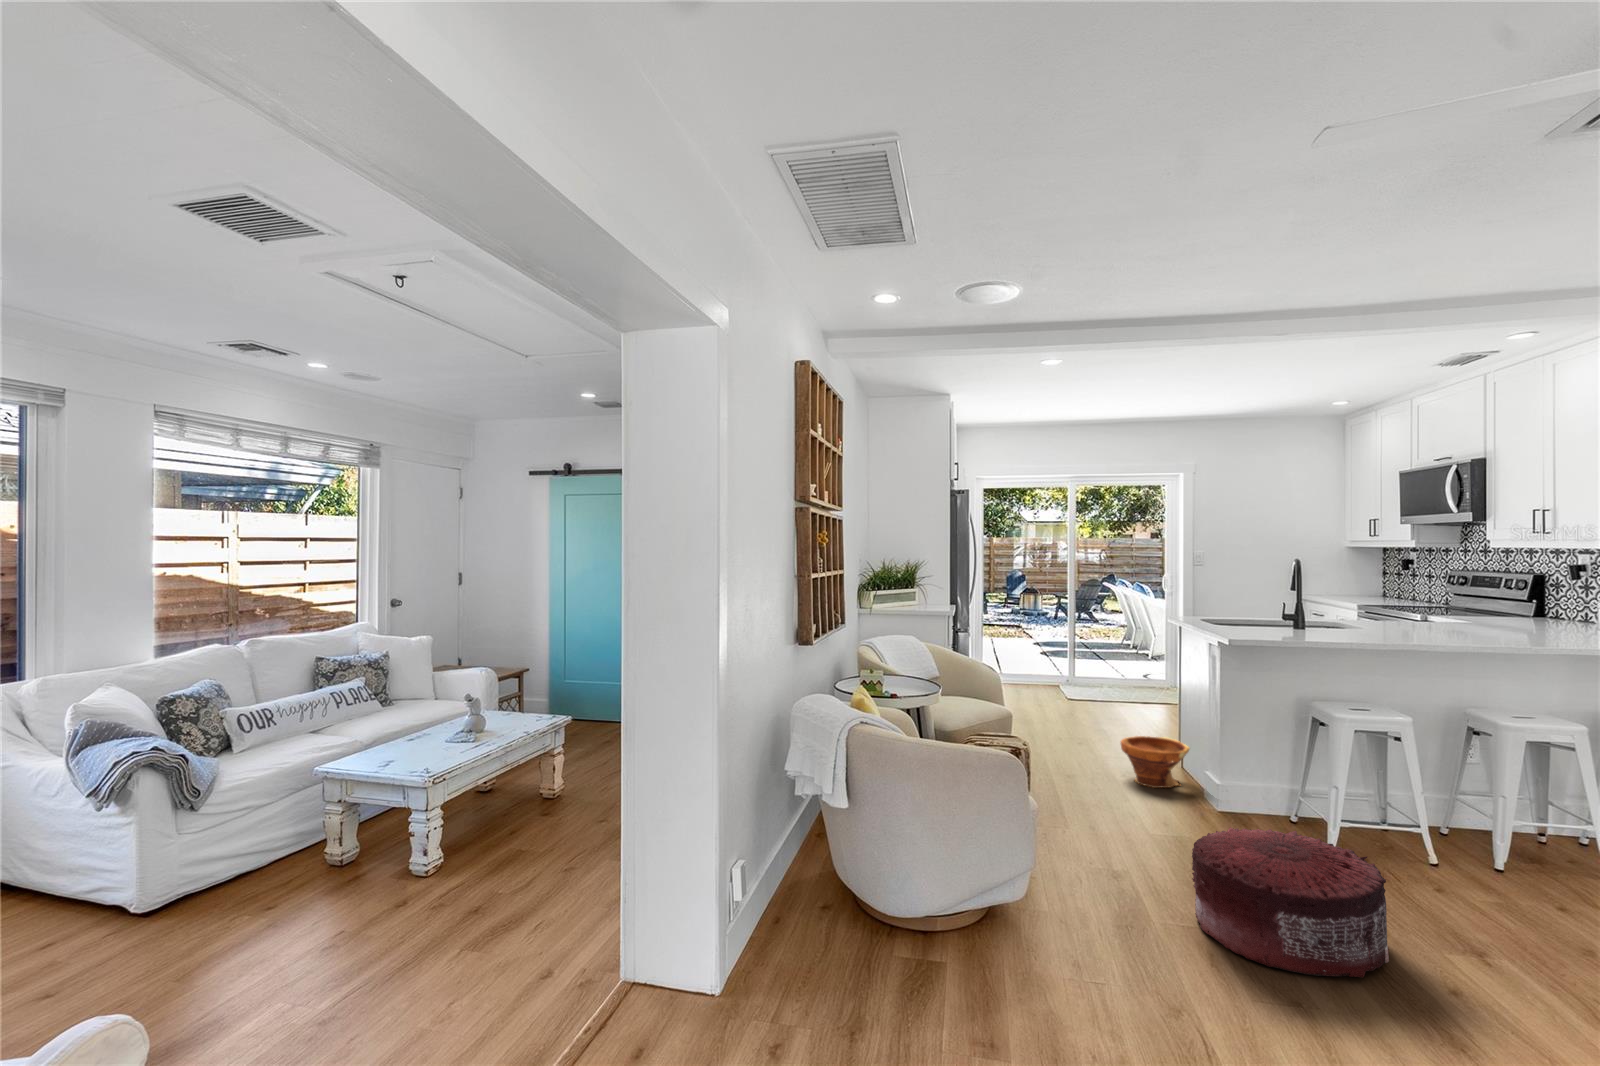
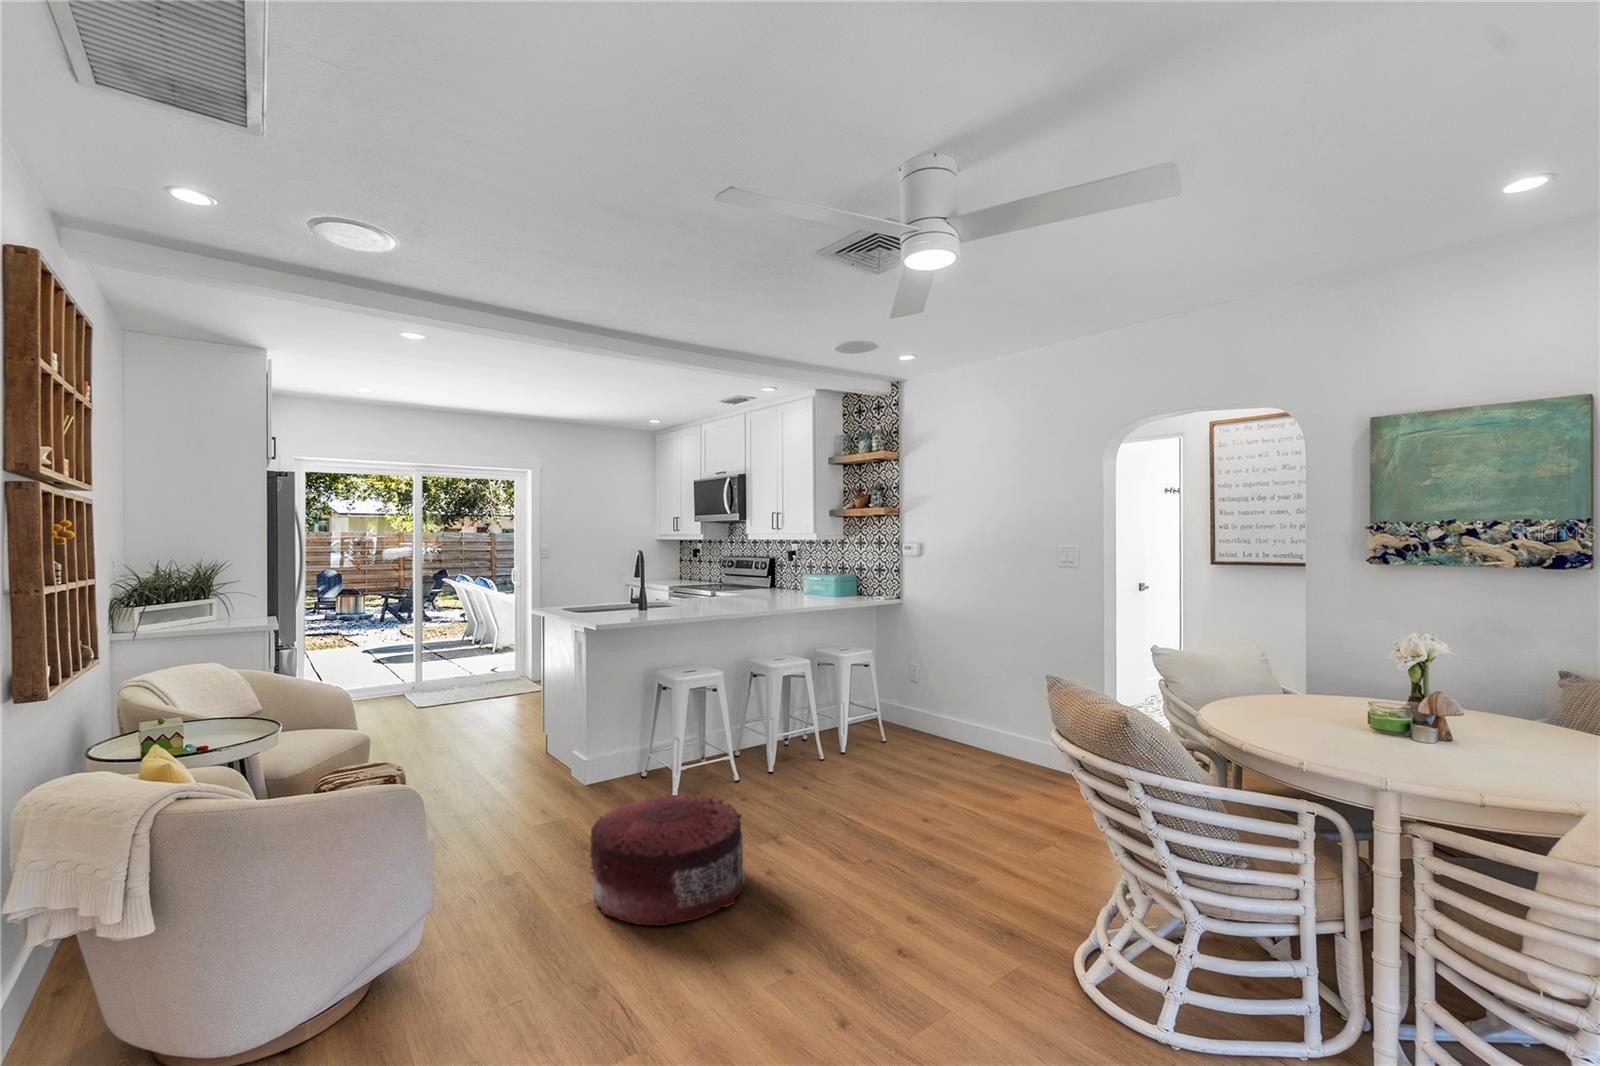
planter: present [1121,736,1190,788] -> none [482,730,550,784]

